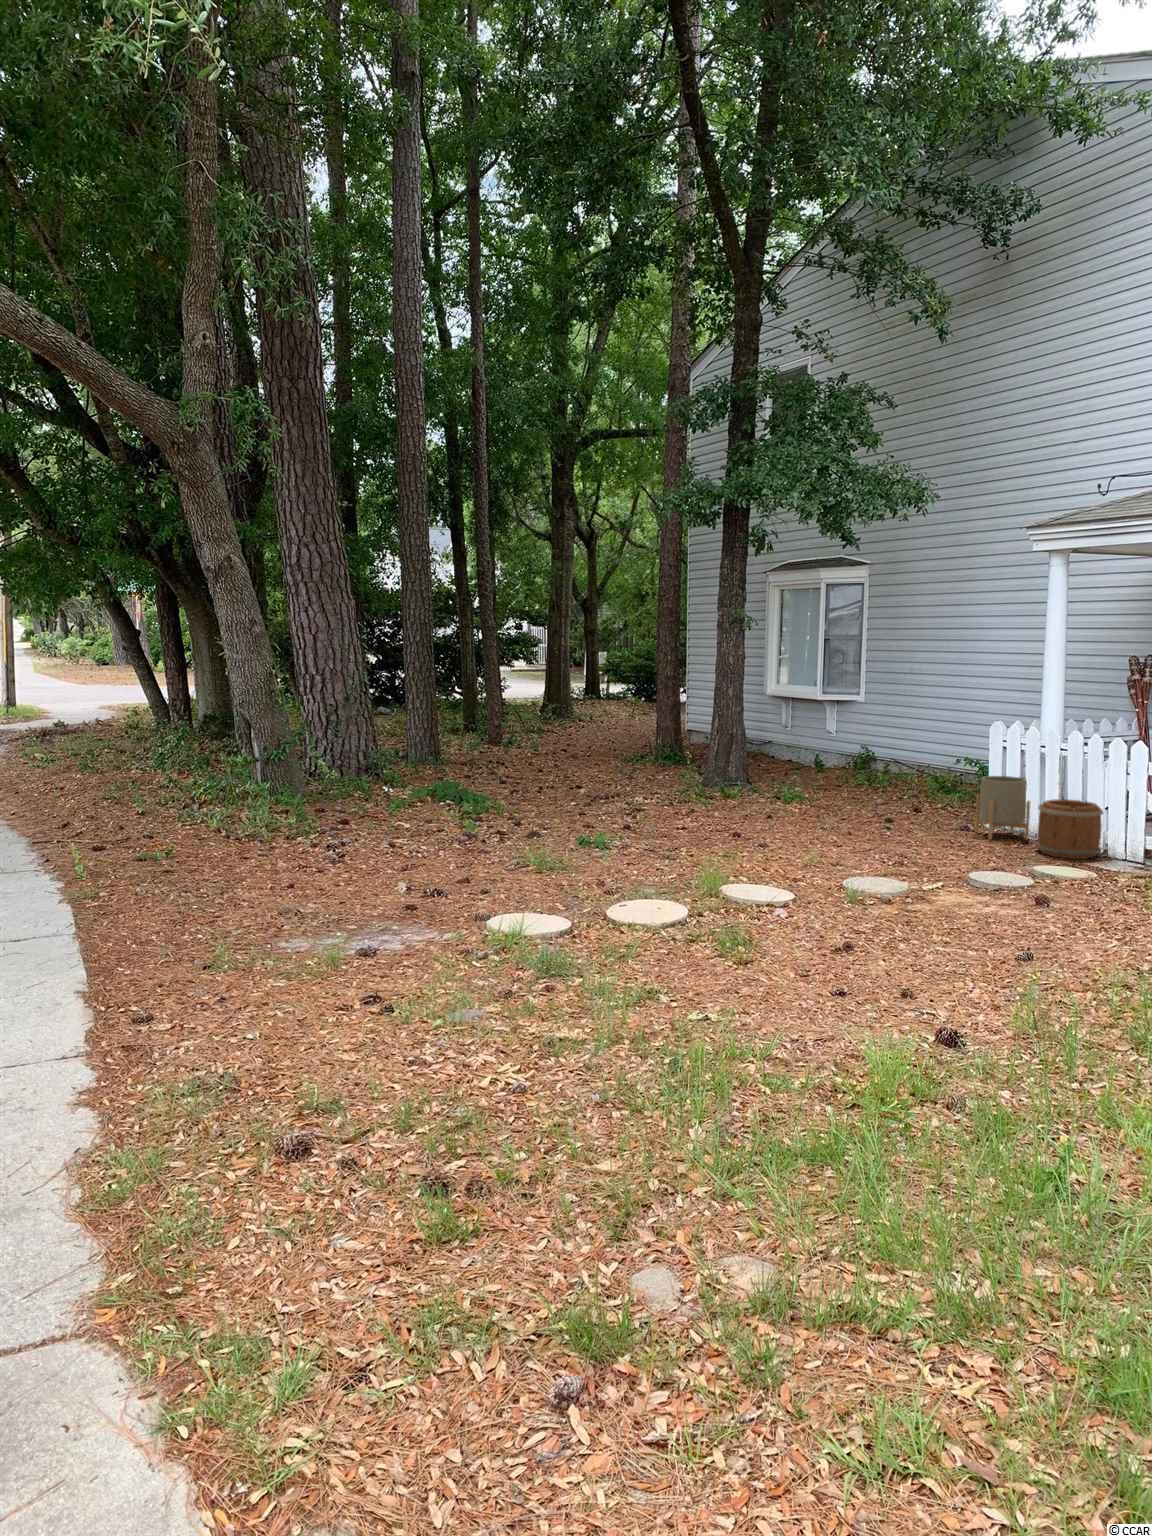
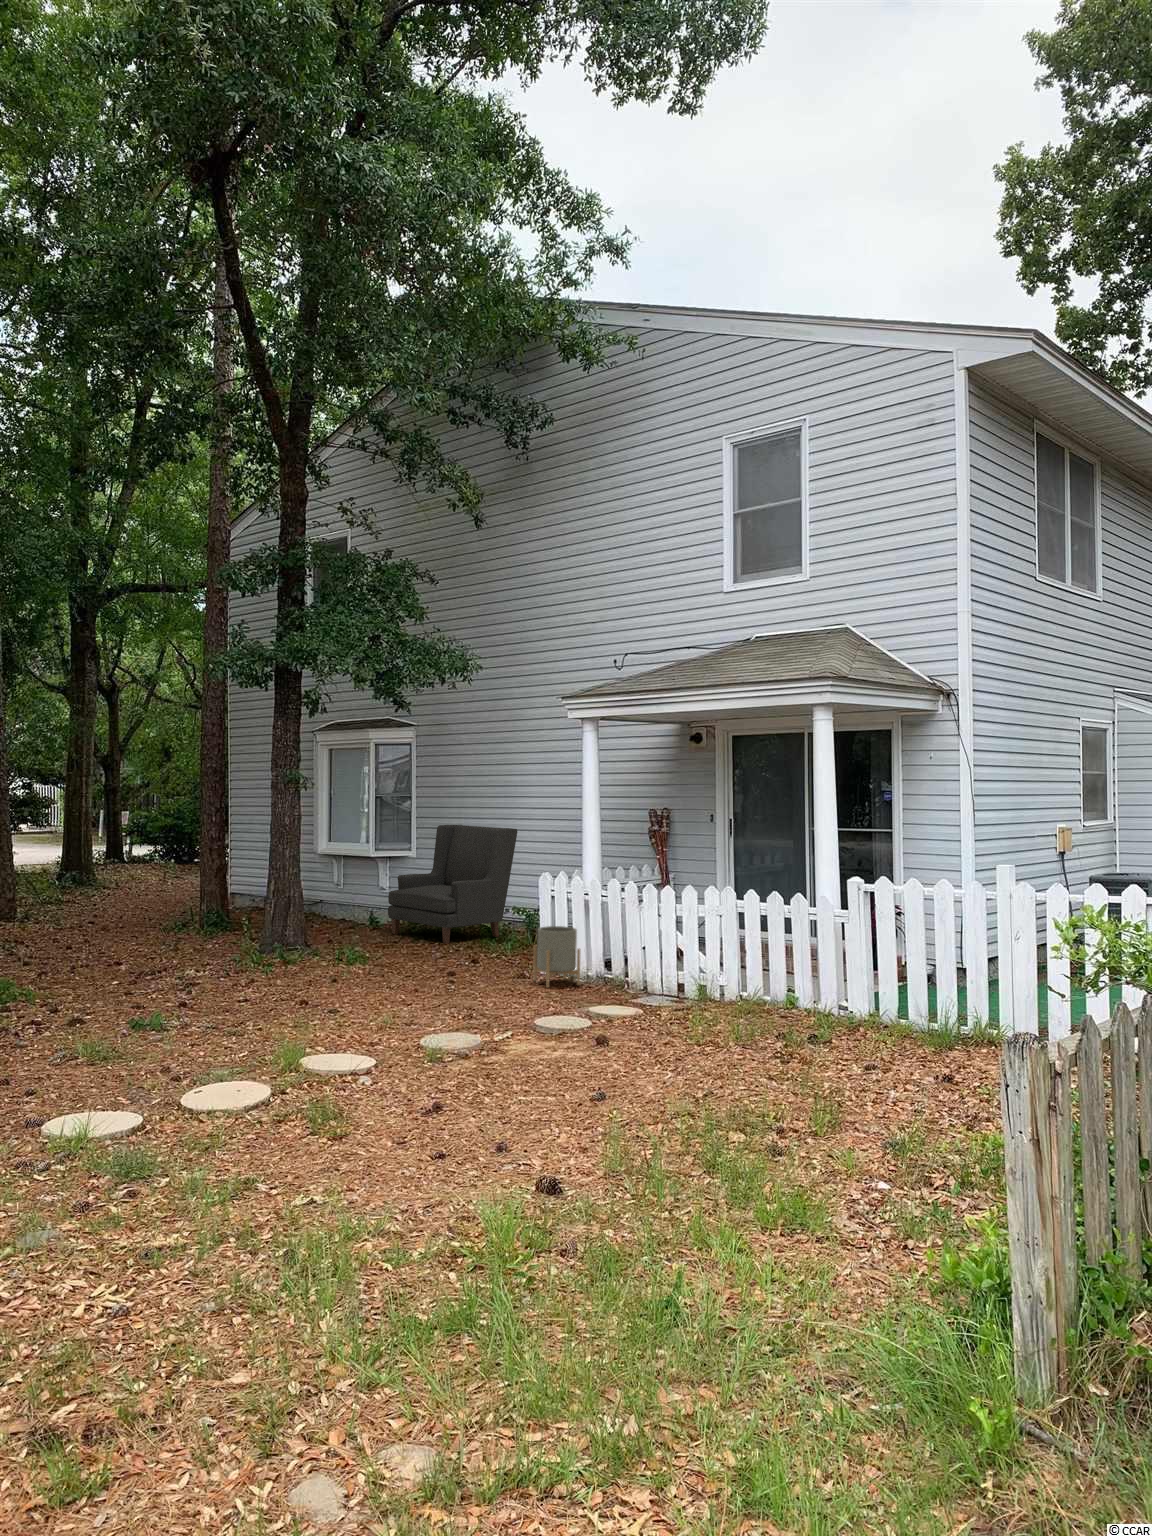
chair: none [828,671,969,791] -> present [388,825,517,944]
bucket: present [1036,799,1103,859] -> none [587,946,642,1001]

